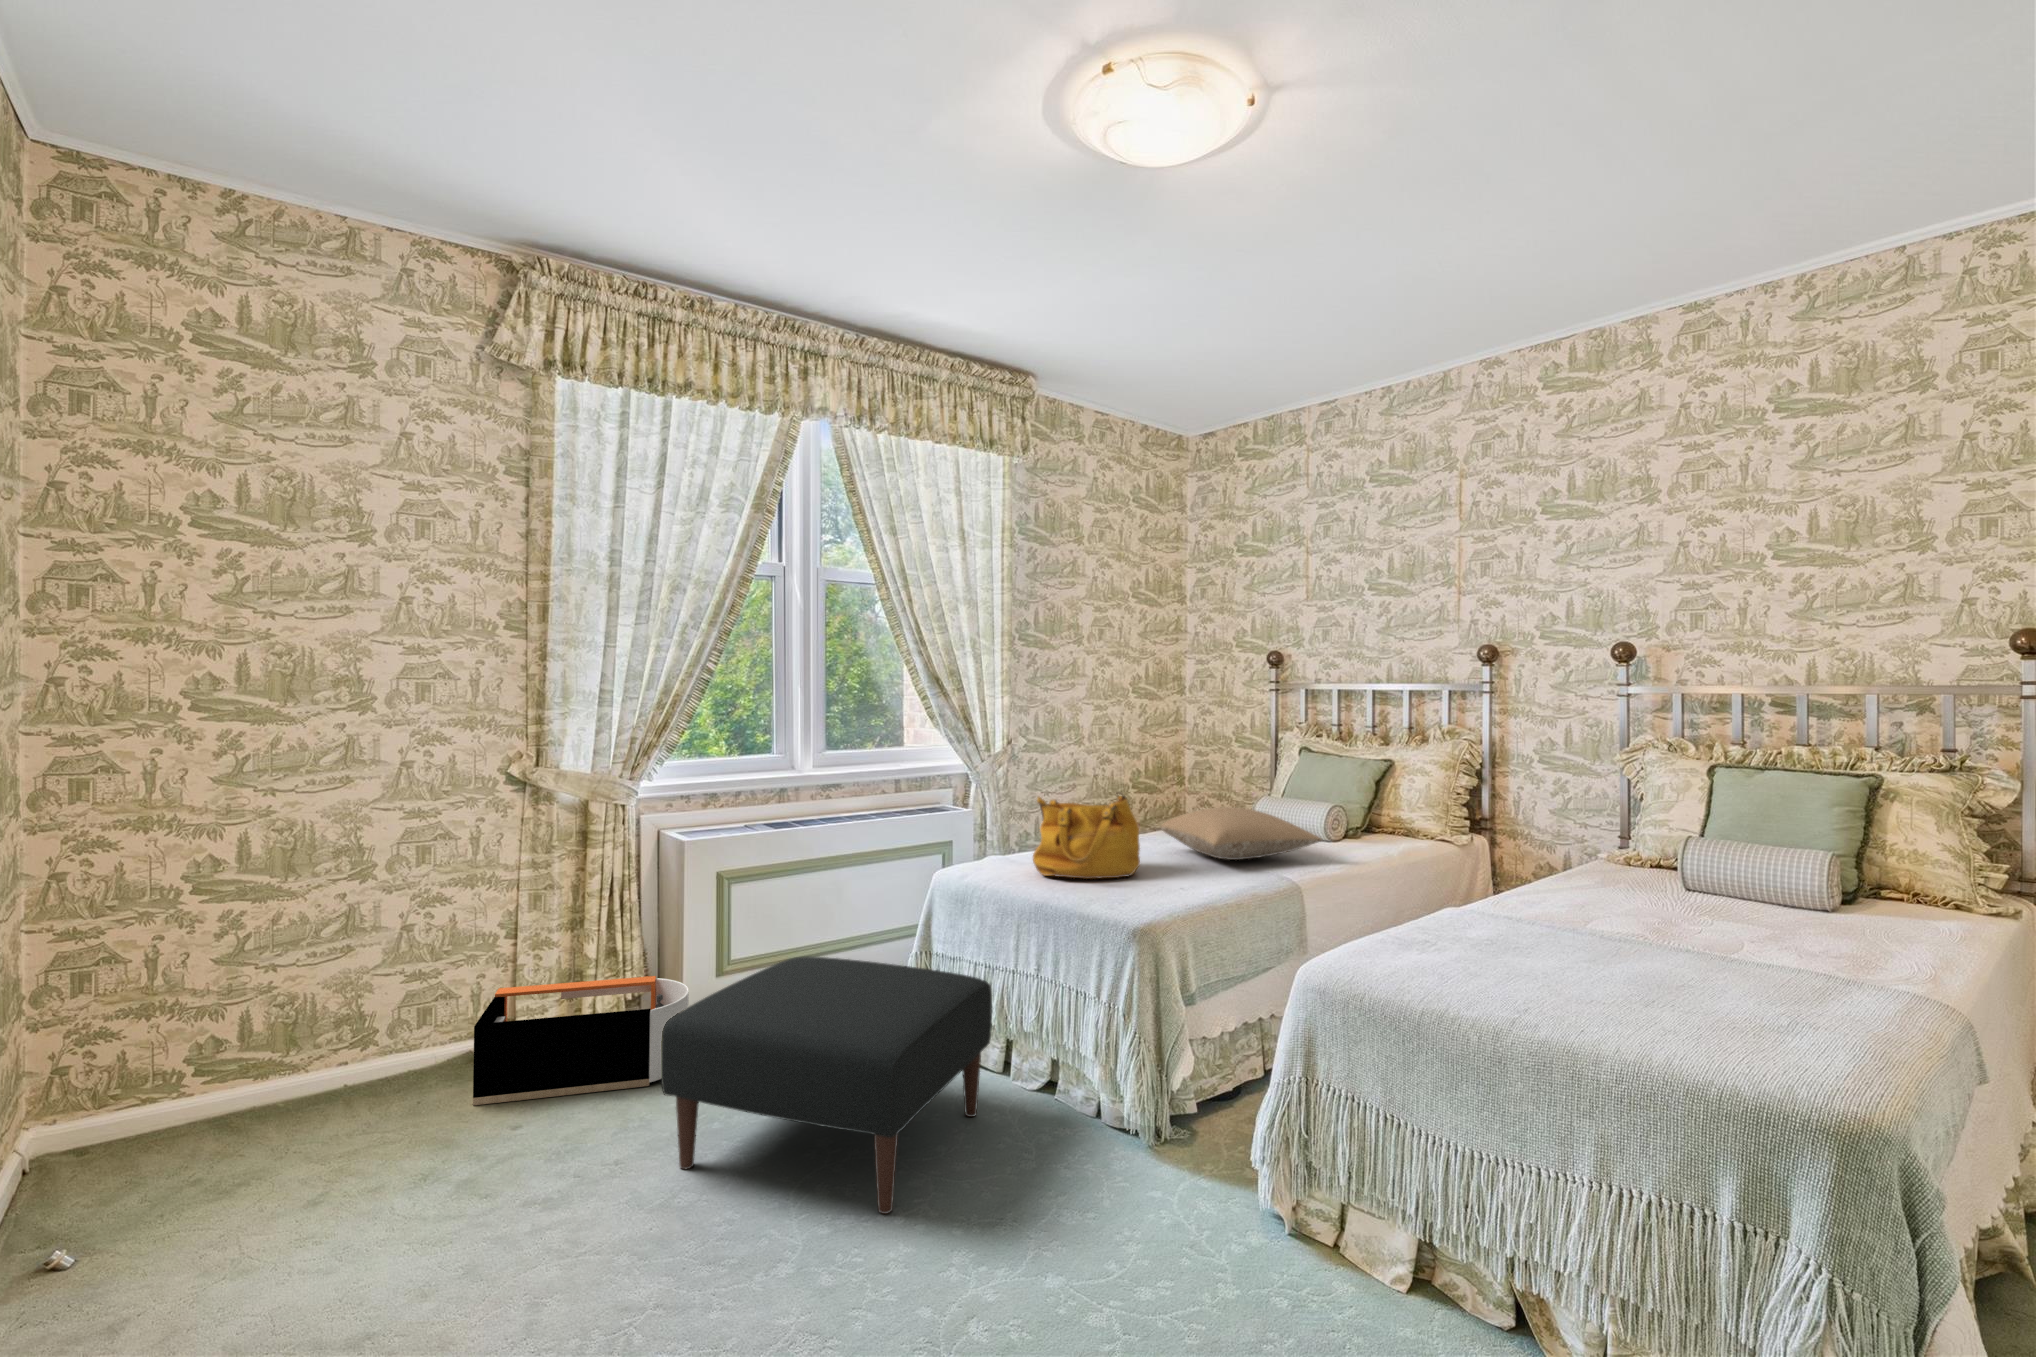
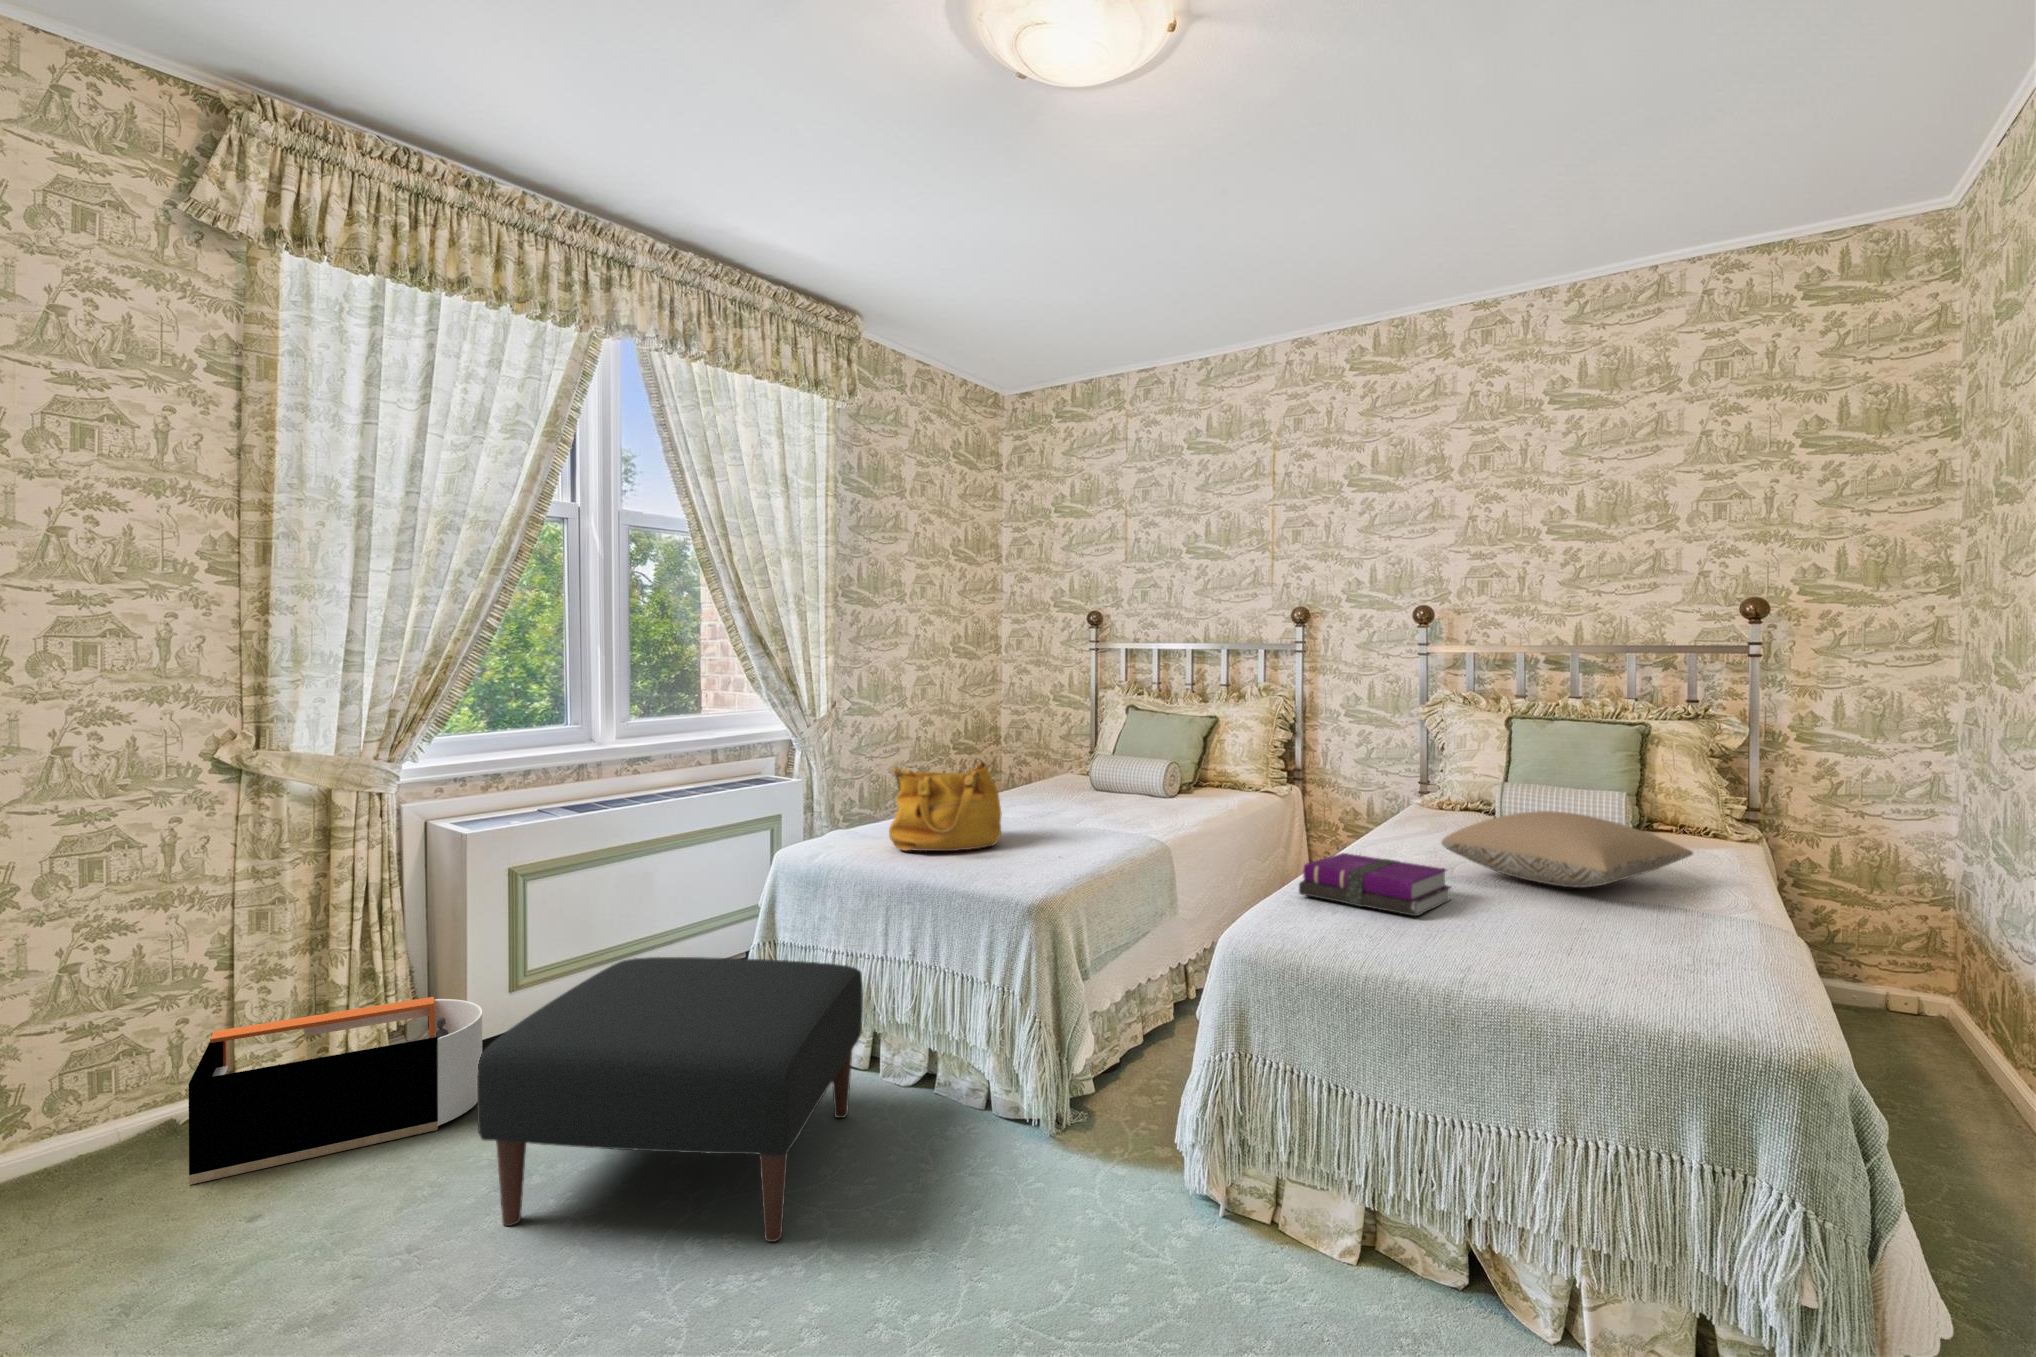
pillow: present [1161,807,1322,860] -> present [1442,811,1693,887]
notebook: none [1410,903,1581,974] -> present [1299,853,1451,916]

